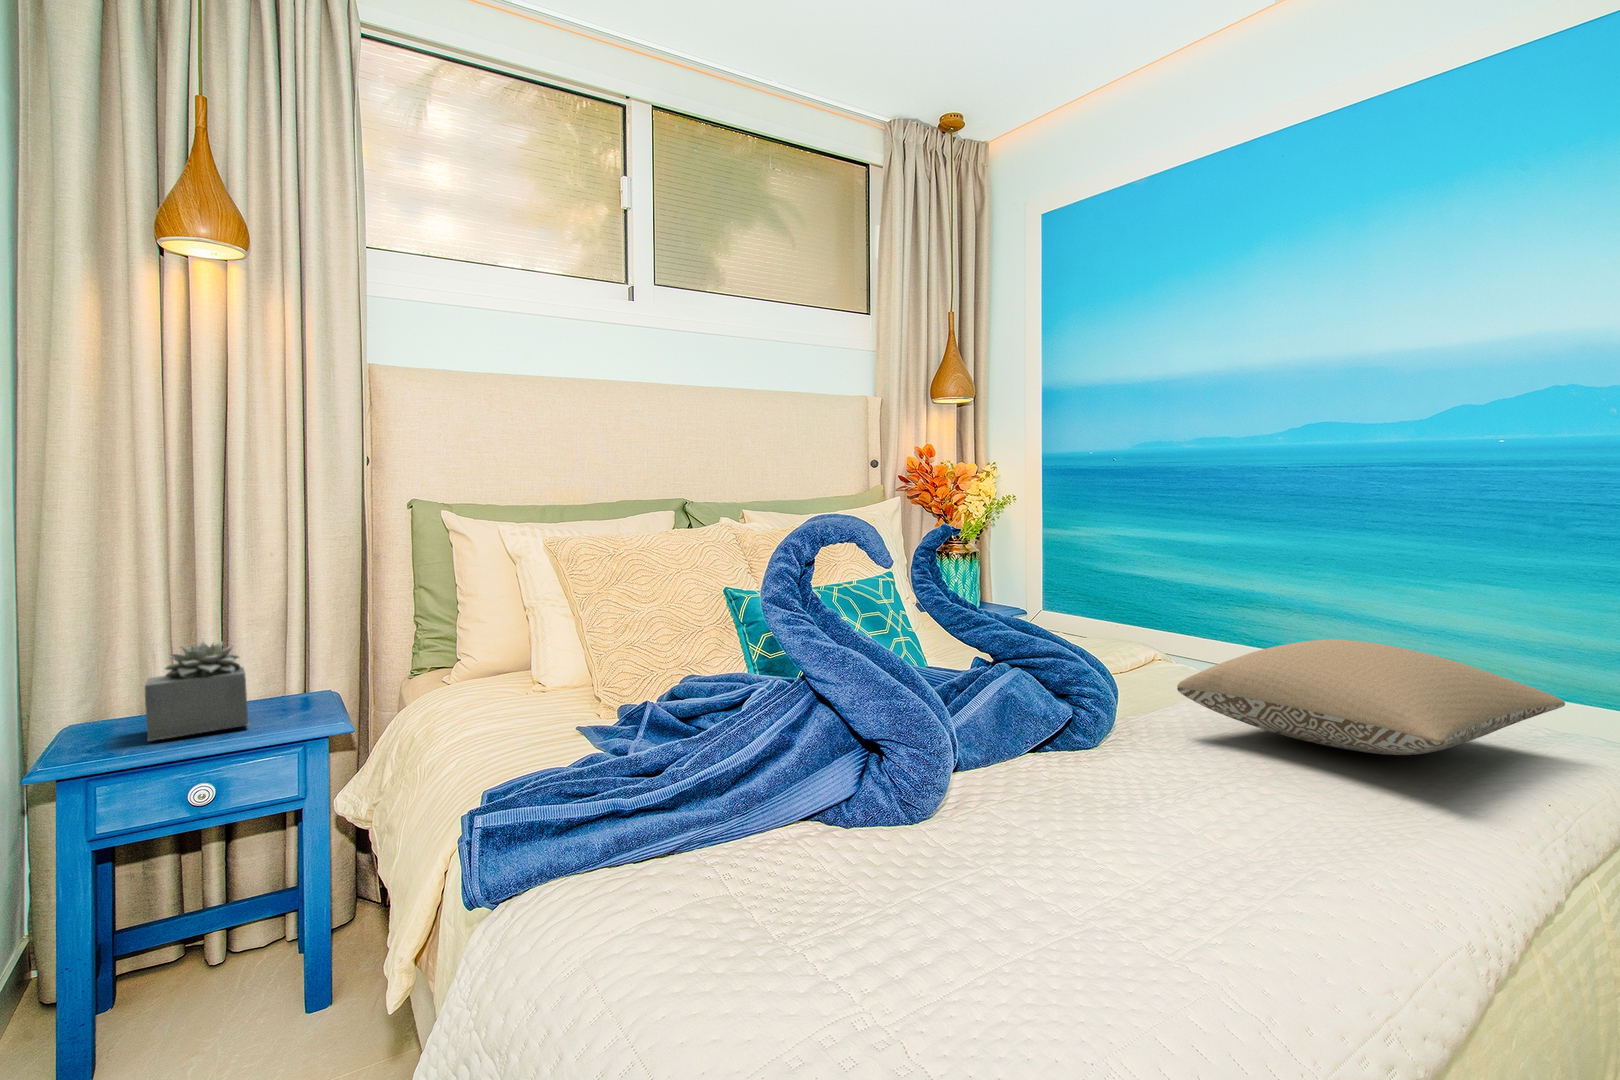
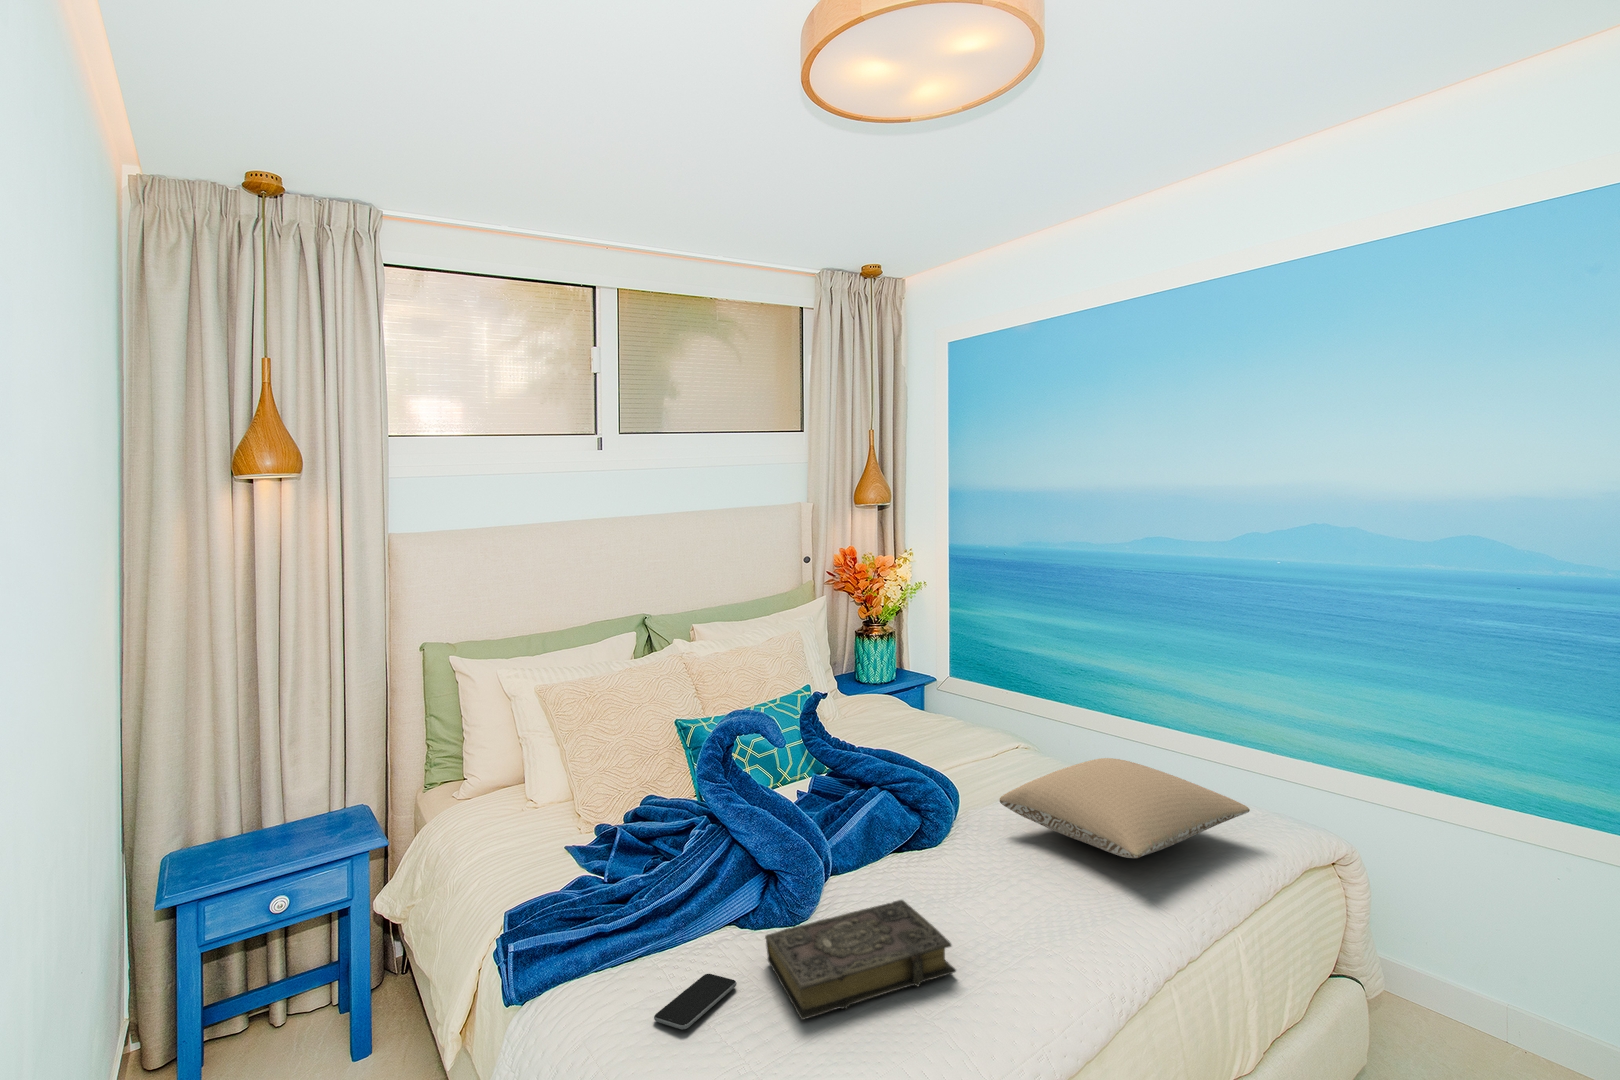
succulent plant: present [145,641,249,741] -> none [230,783,312,869]
book: none [875,785,1200,943] -> present [765,900,956,1020]
smartphone: none [699,873,833,948] -> present [654,974,737,1029]

